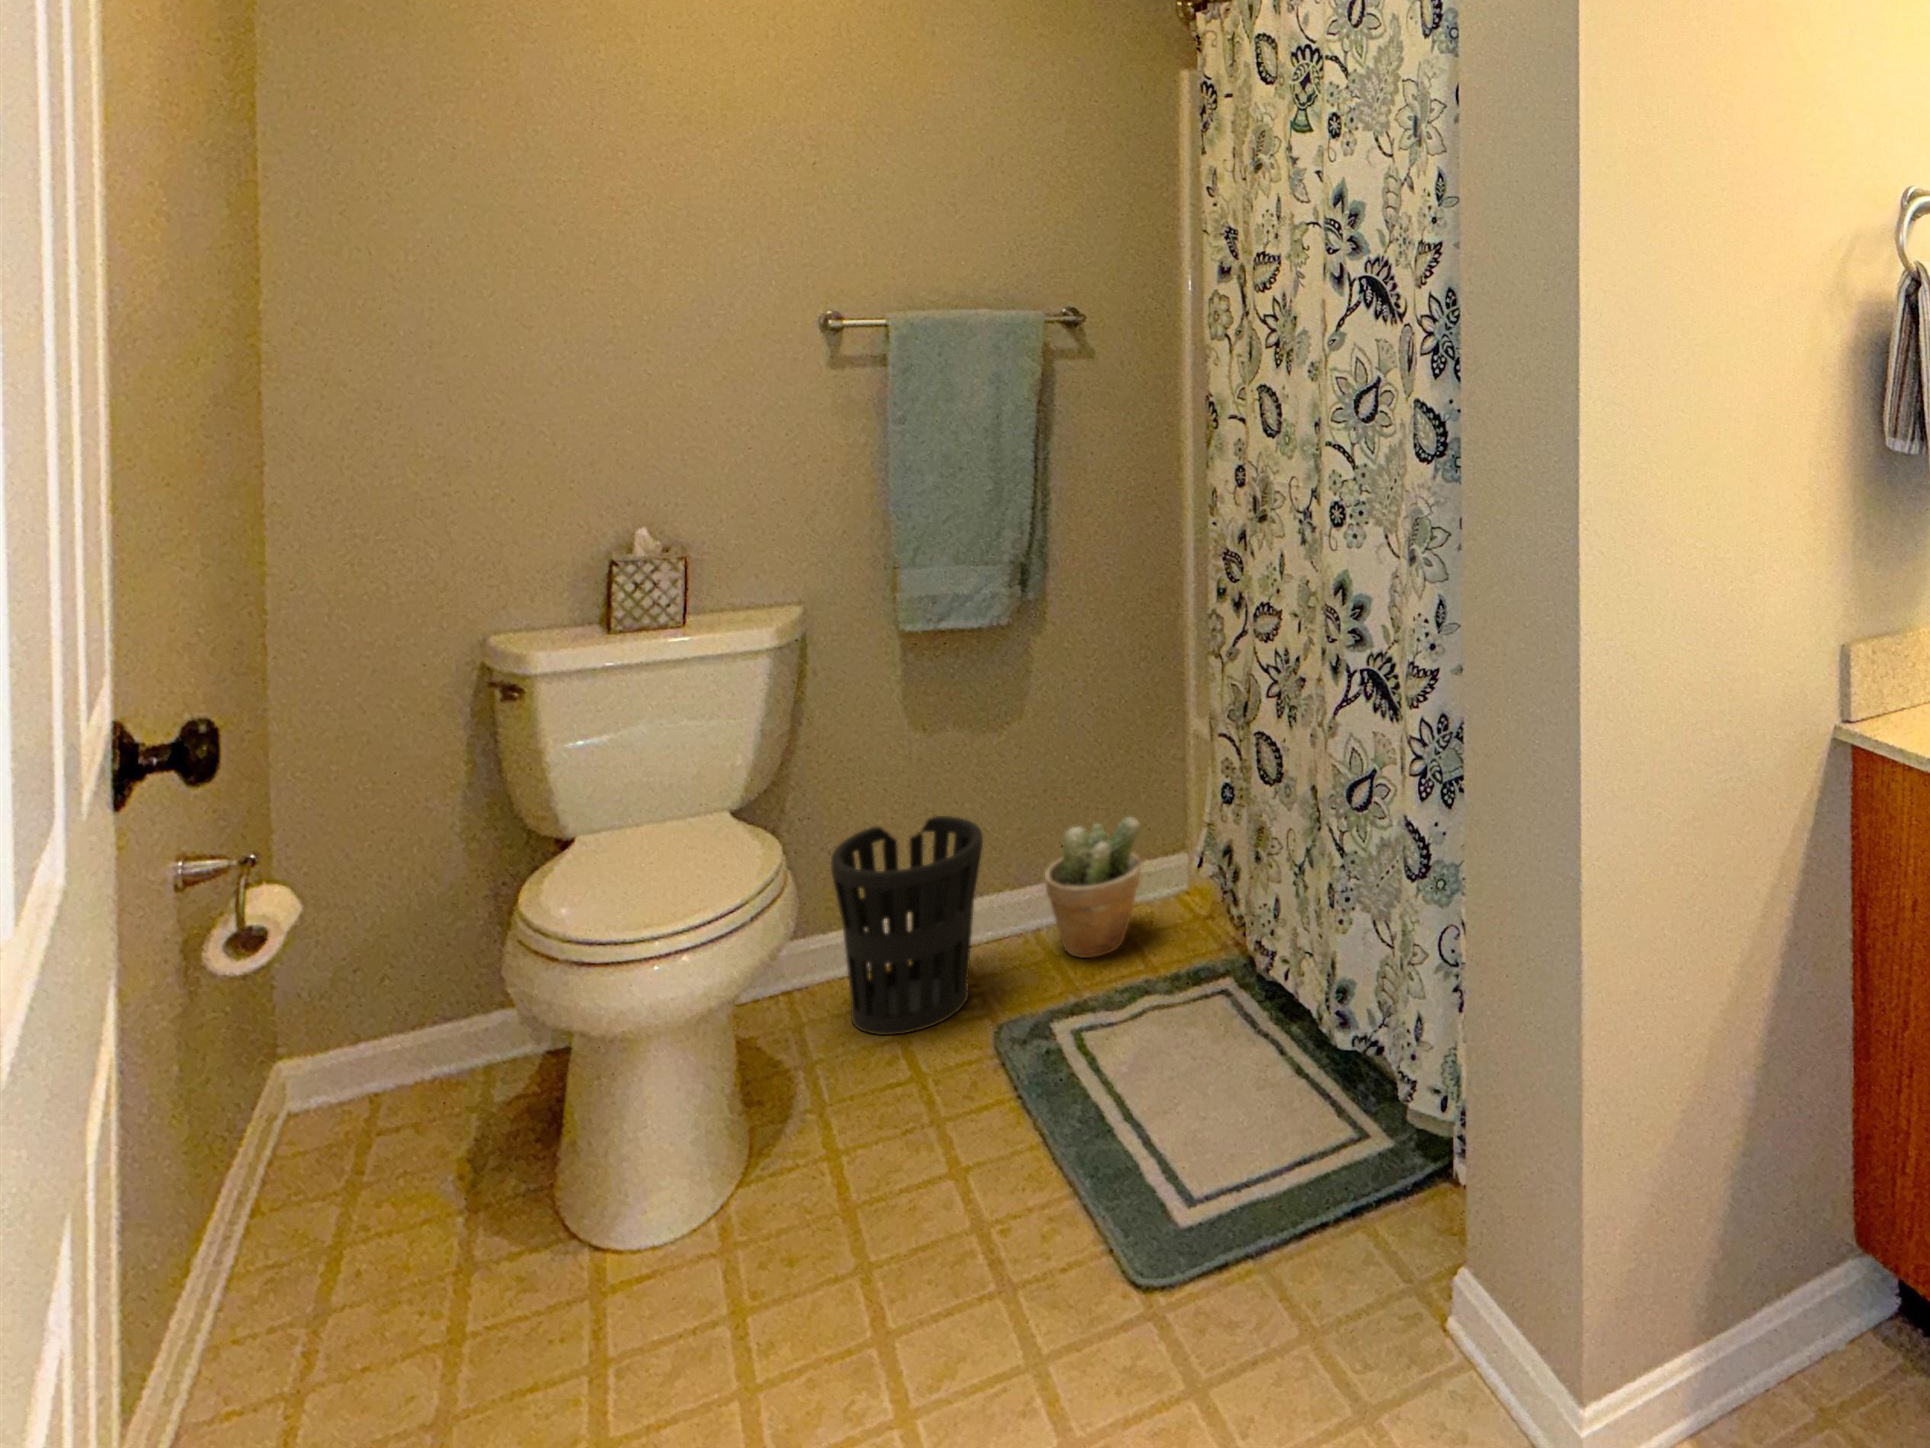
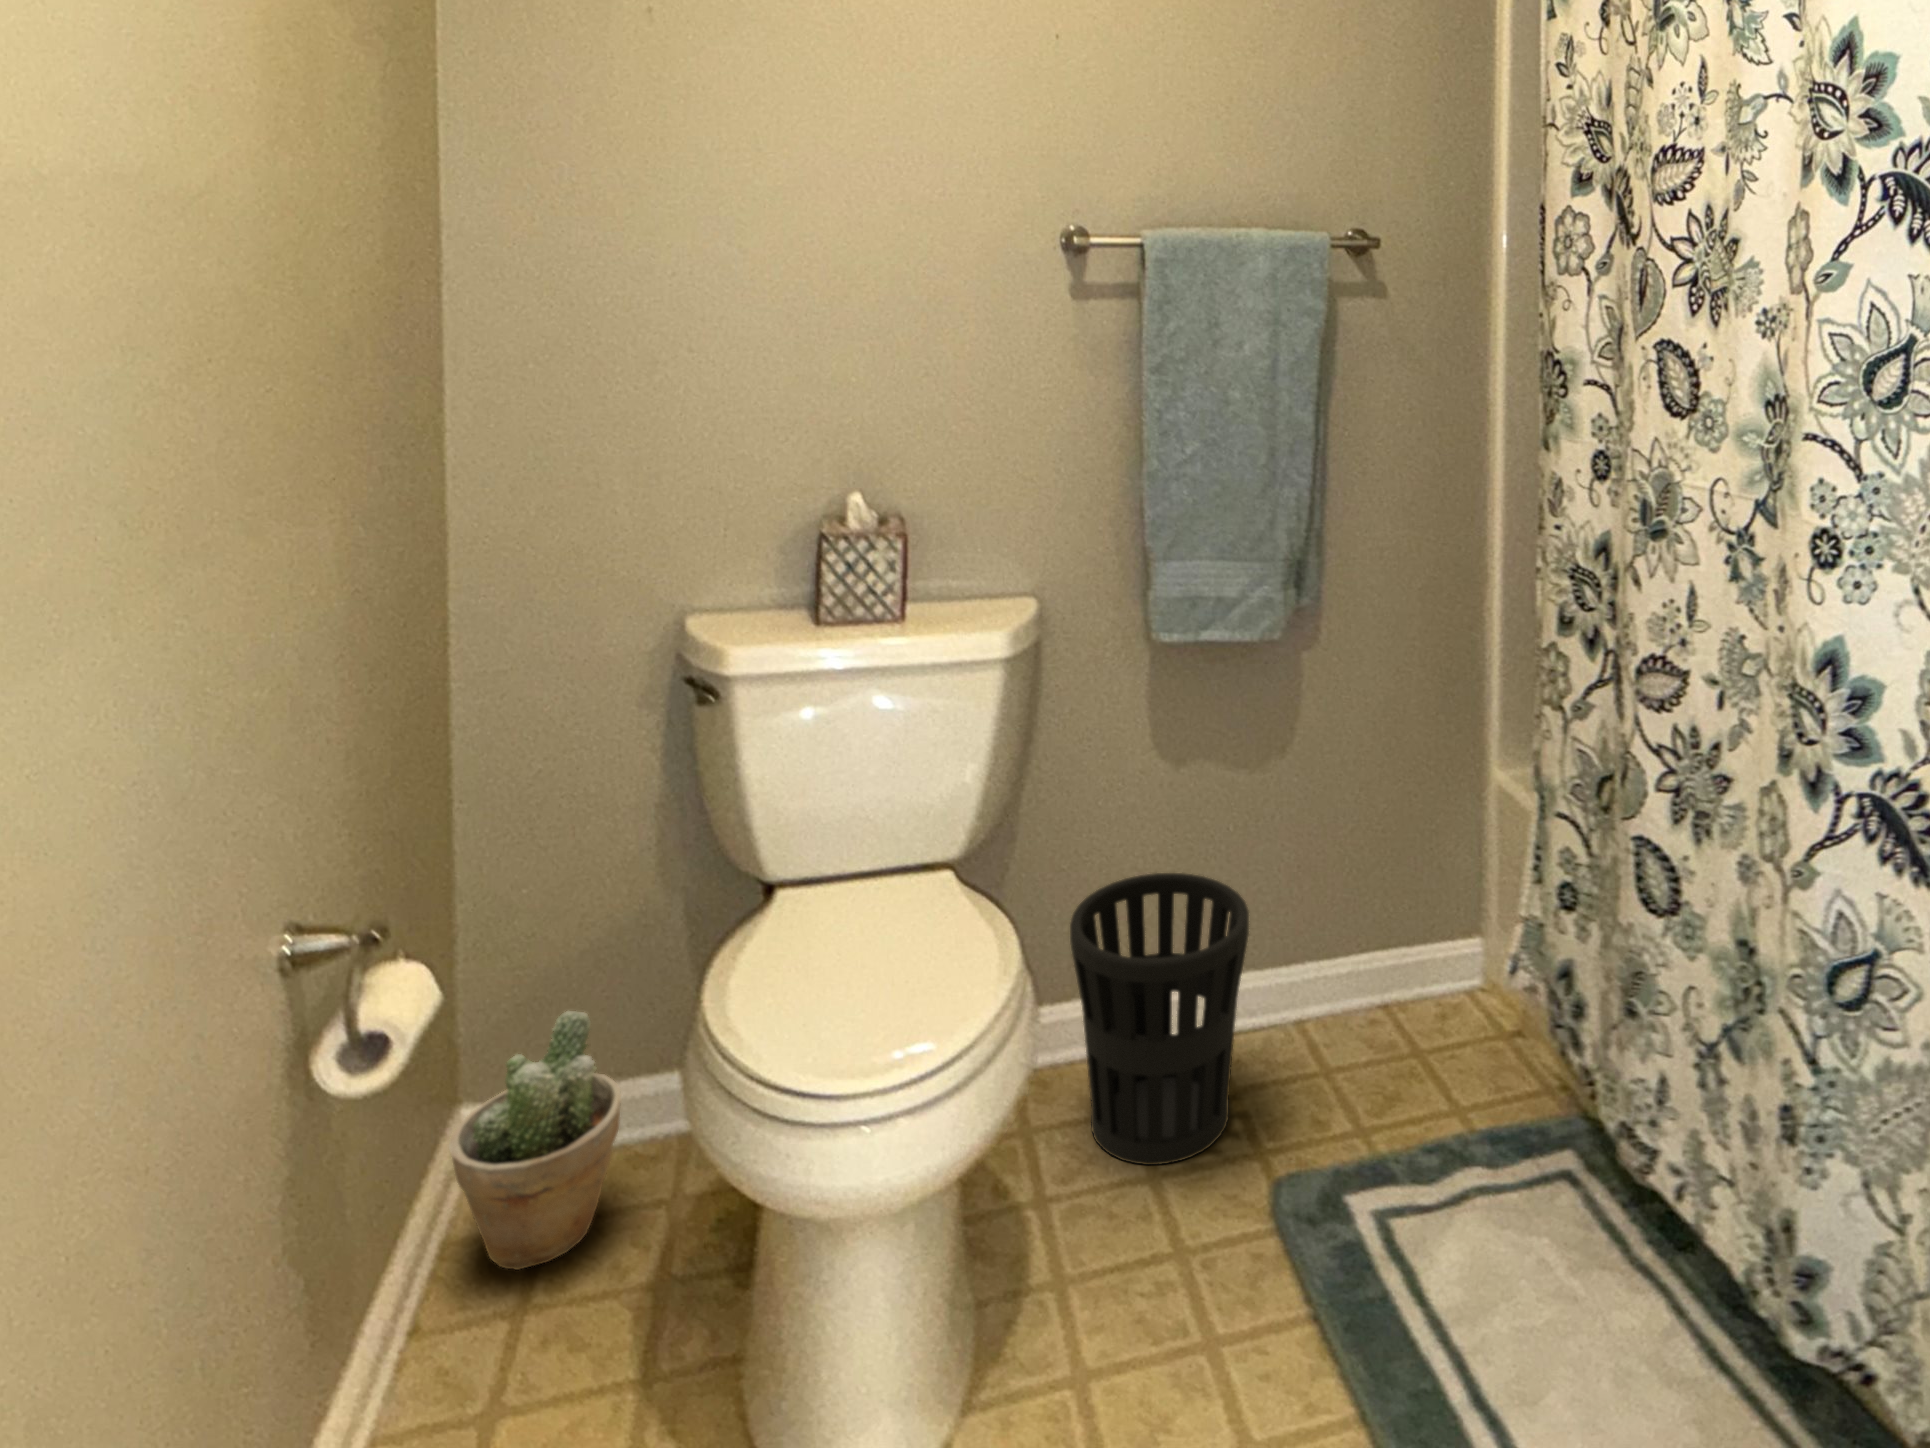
potted plant: present [1045,817,1141,958] -> present [449,1011,621,1270]

